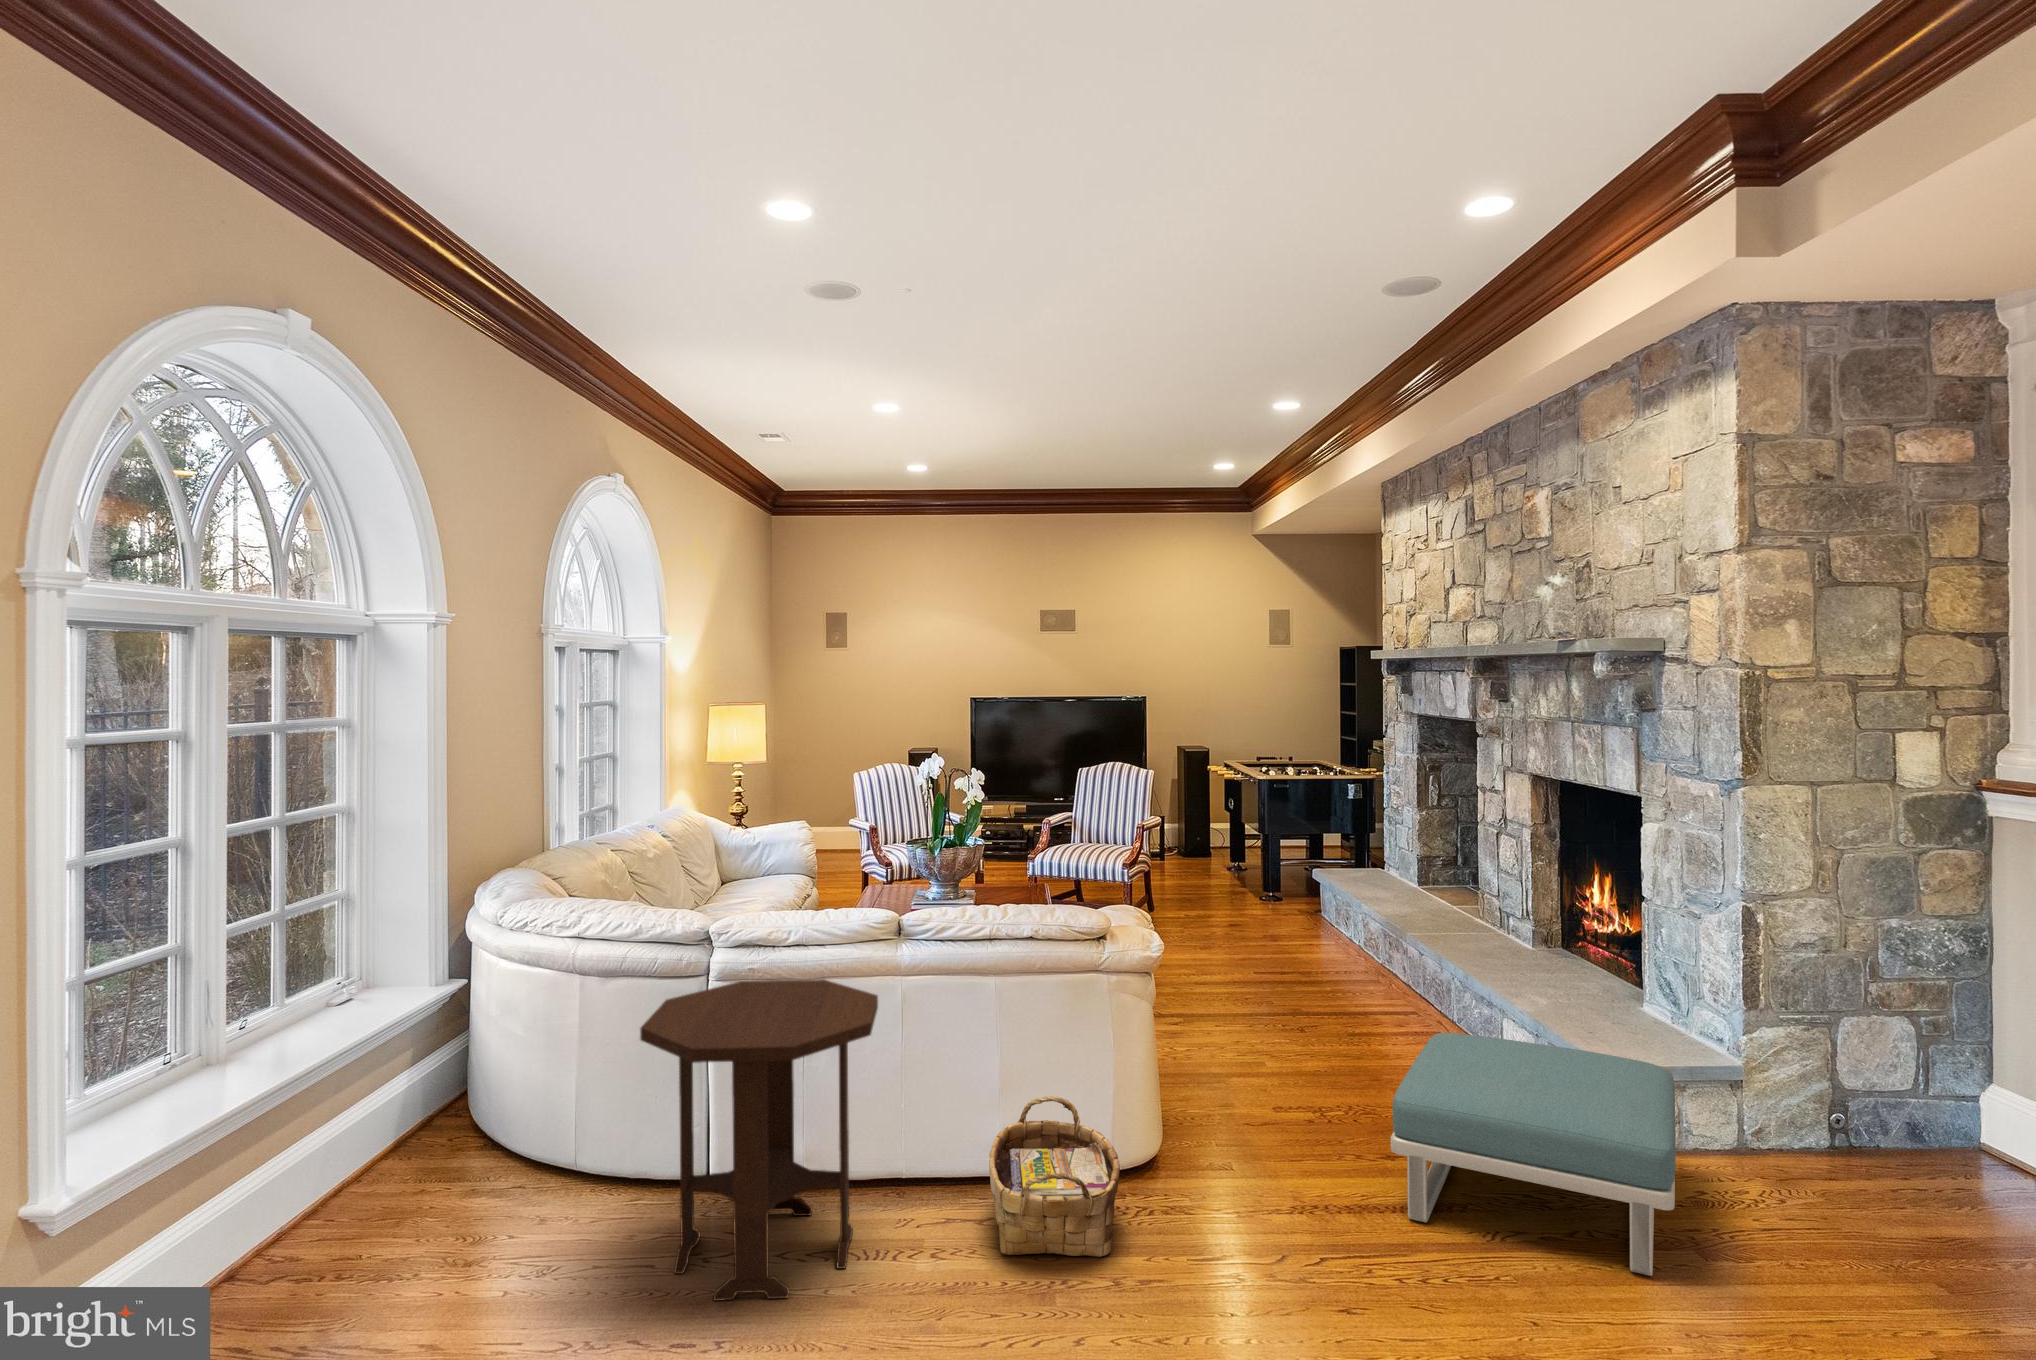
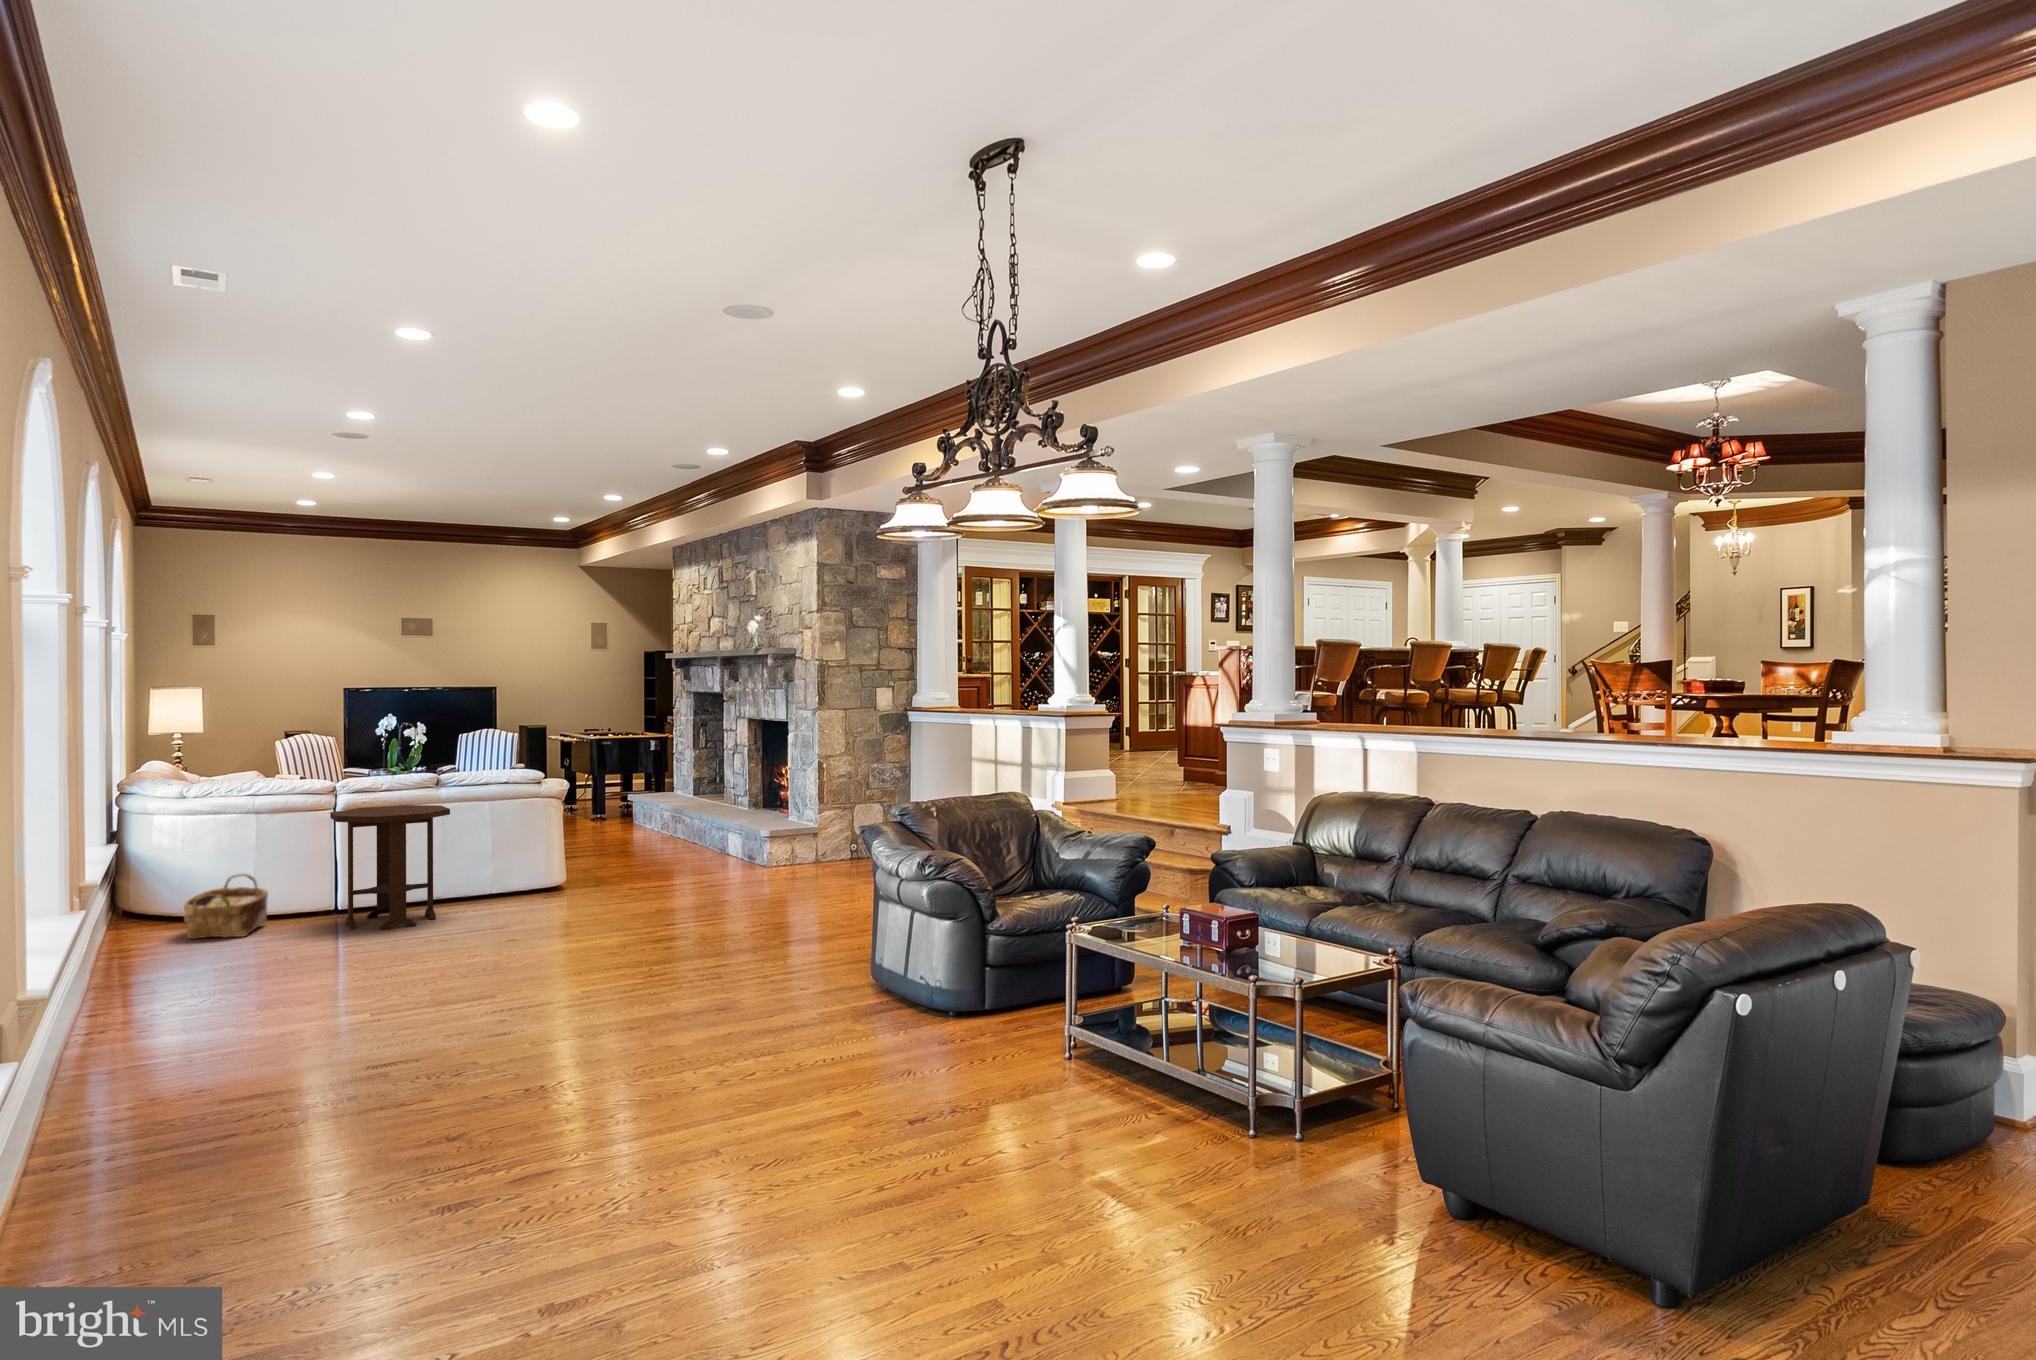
footstool: present [1391,1033,1676,1276] -> none [674,823,789,887]
woven basket: present [989,1096,1120,1257] -> present [184,874,268,939]

